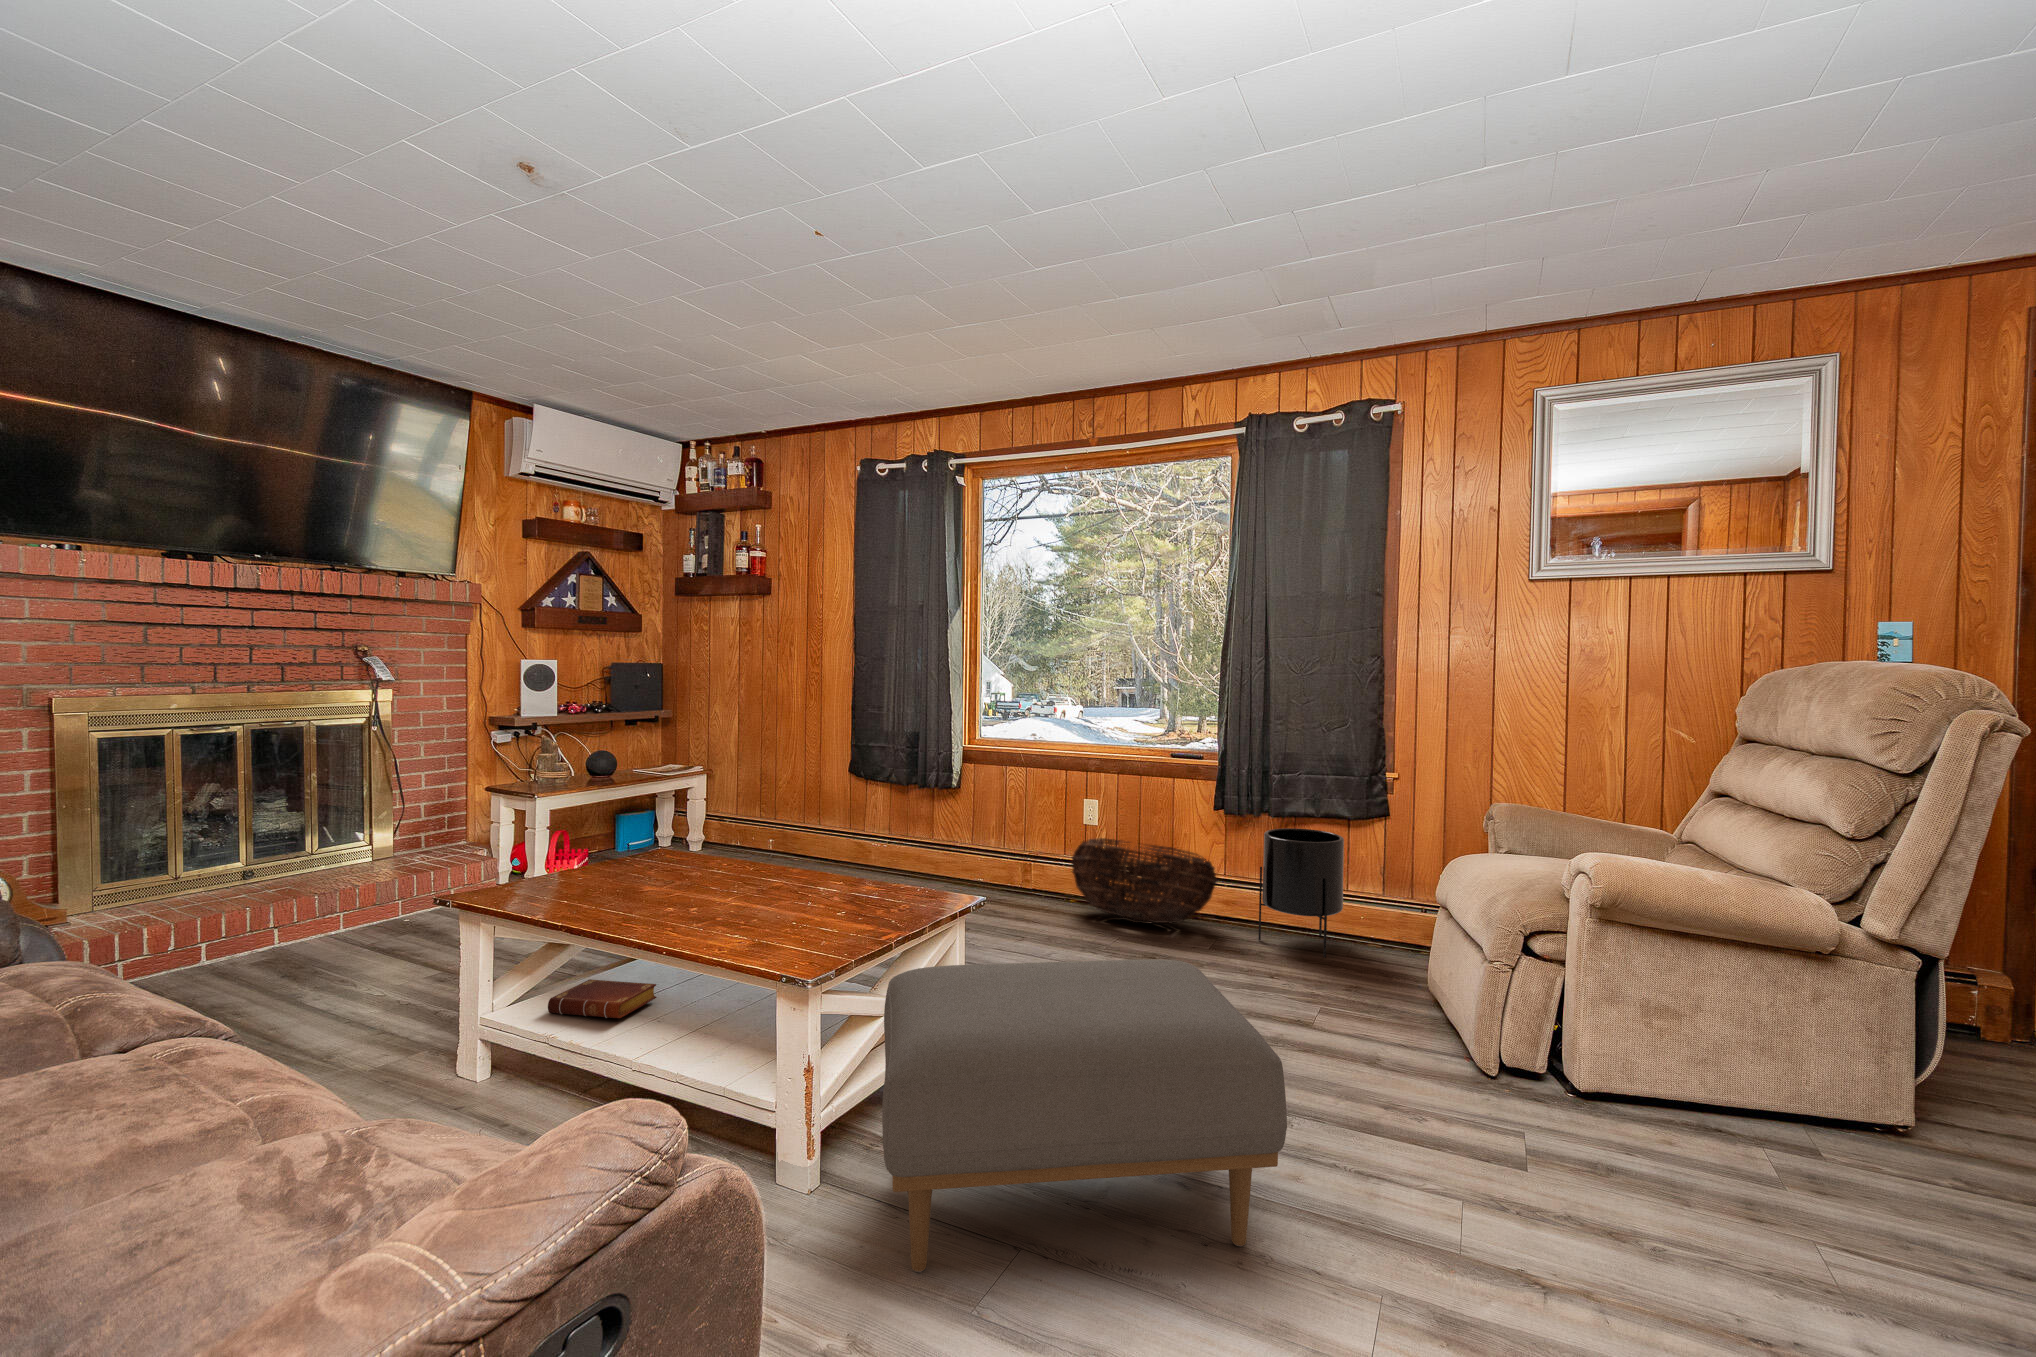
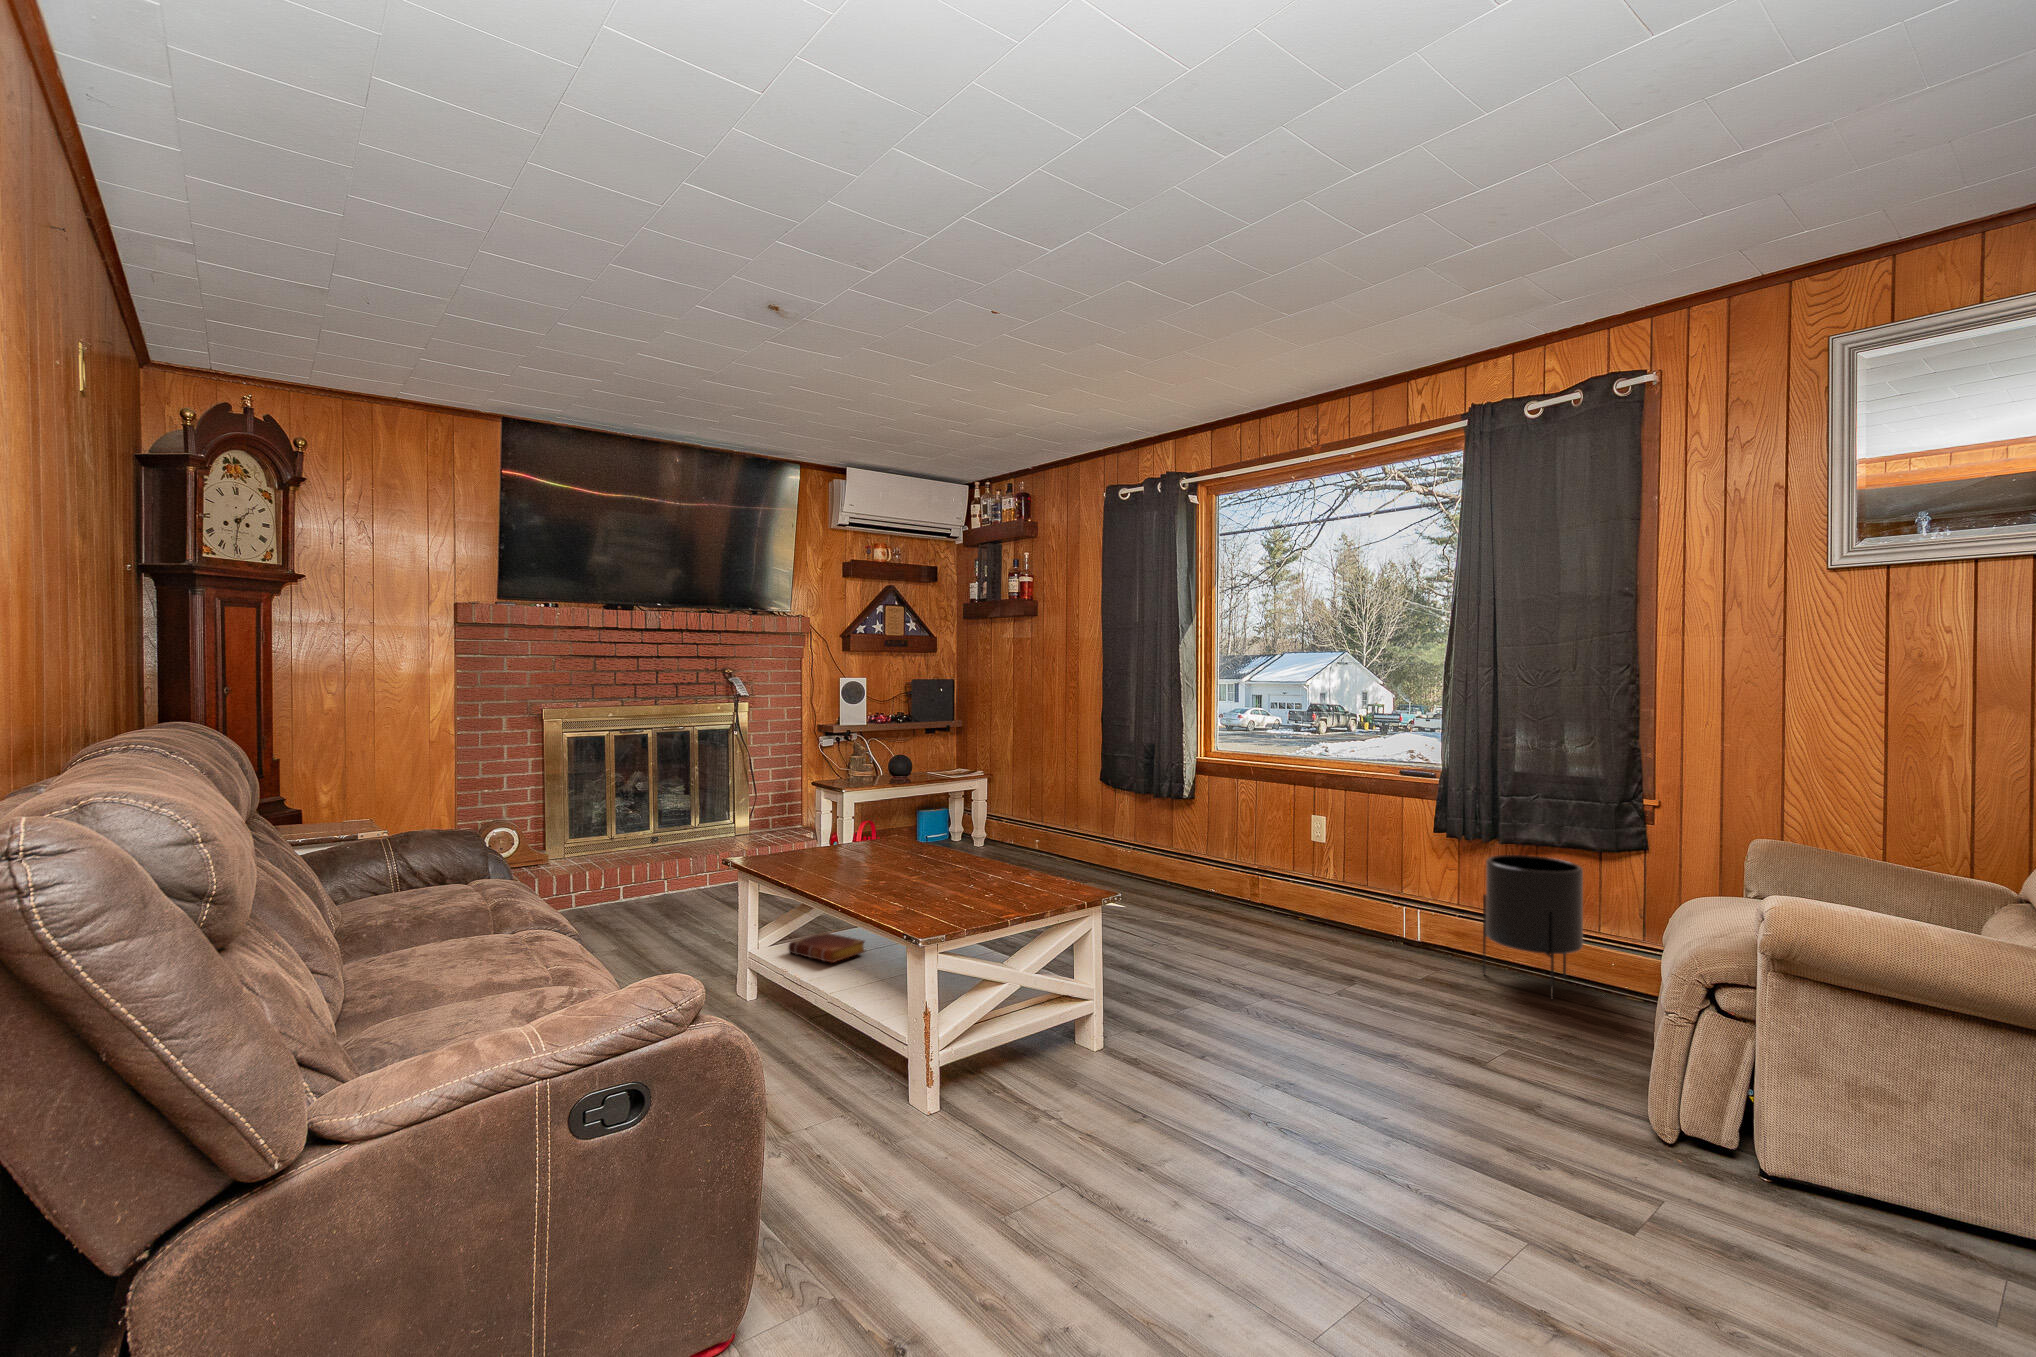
basket: present [1071,838,1217,924] -> none [1290,854,1441,947]
ottoman: present [882,959,1287,1272] -> none [938,944,1293,1229]

